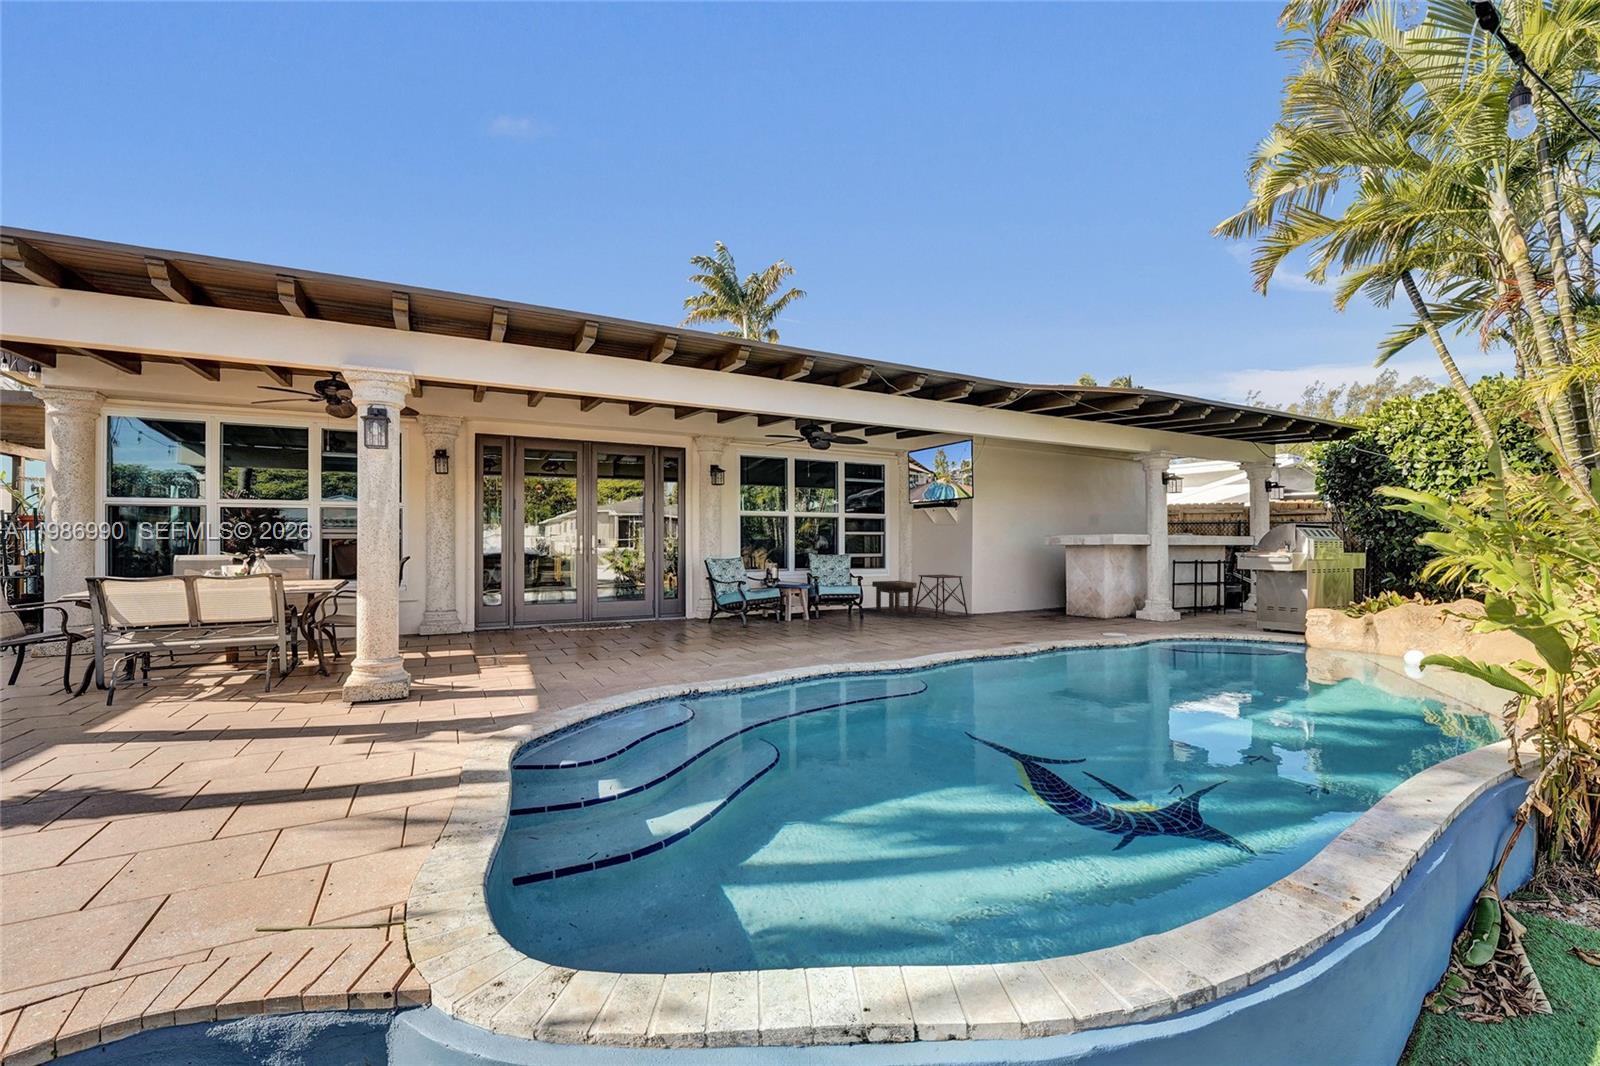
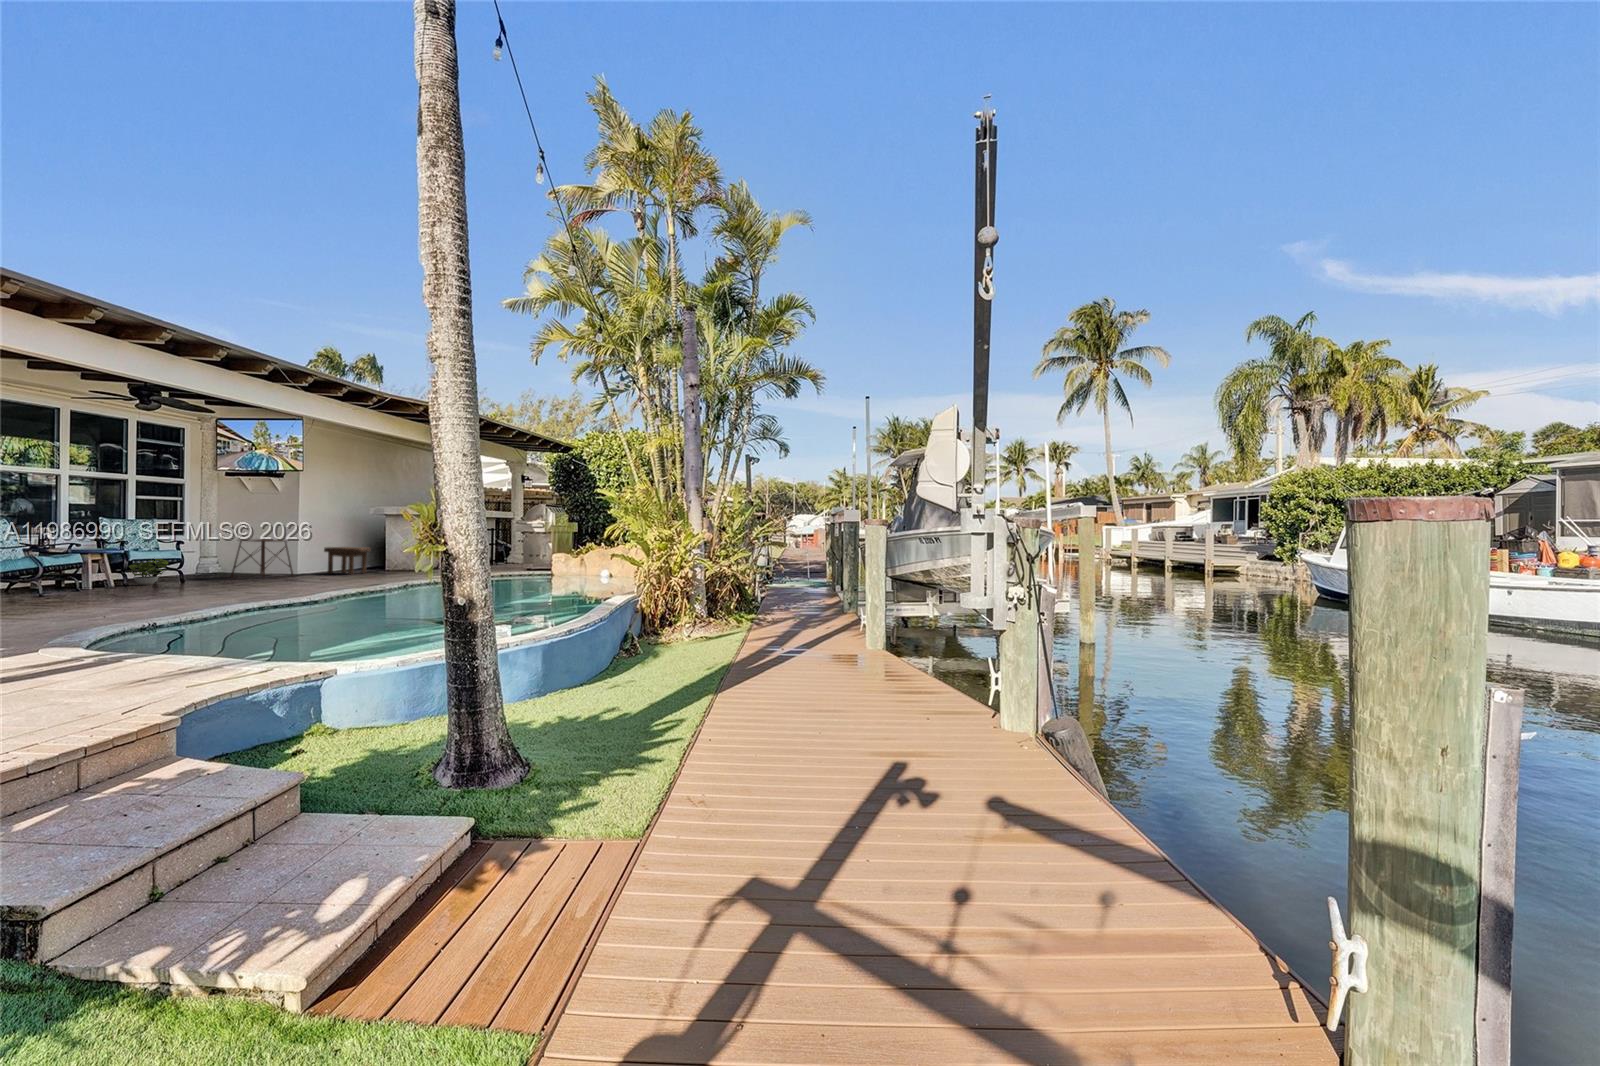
stool: present [872,581,917,613] -> present [324,547,371,575]
potted plant: none [823,592,851,620] -> present [128,559,168,585]

